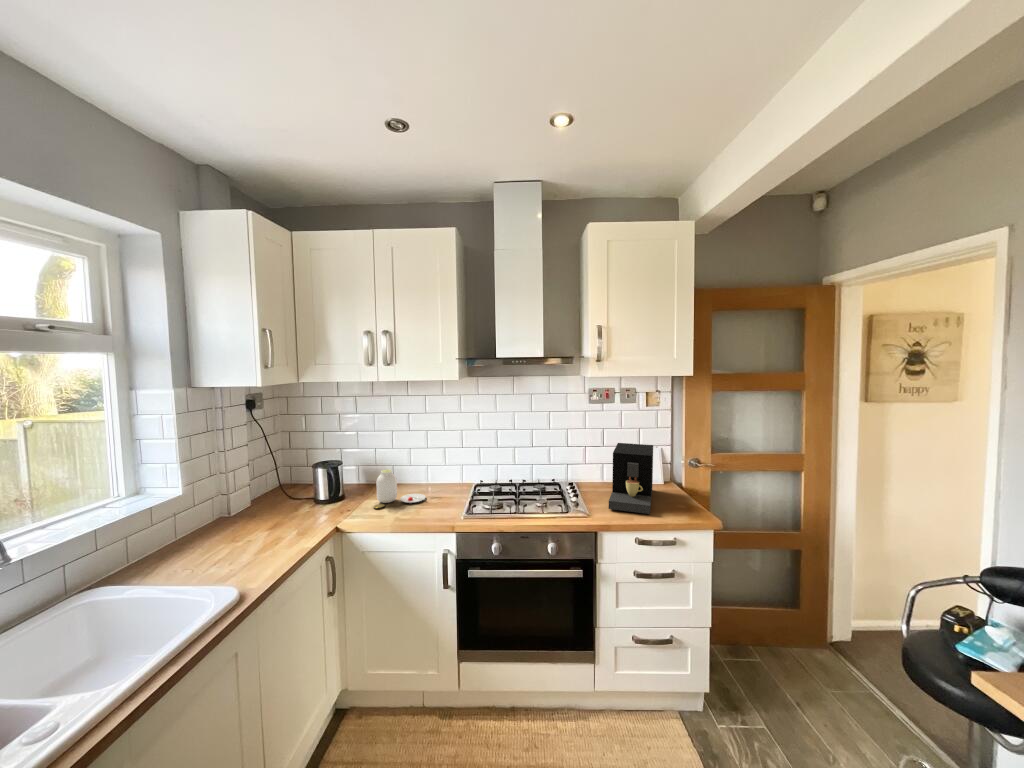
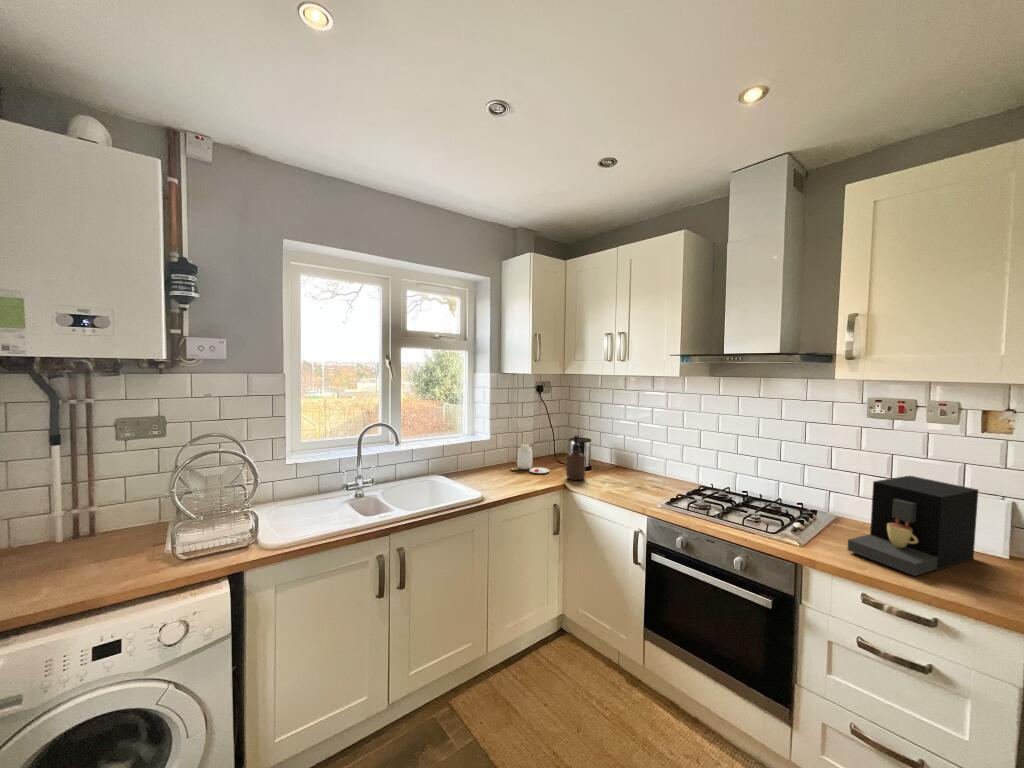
soap dispenser: none [328,460,355,519] -> present [566,435,585,480]
jar: present [374,469,425,508] -> present [510,444,549,473]

